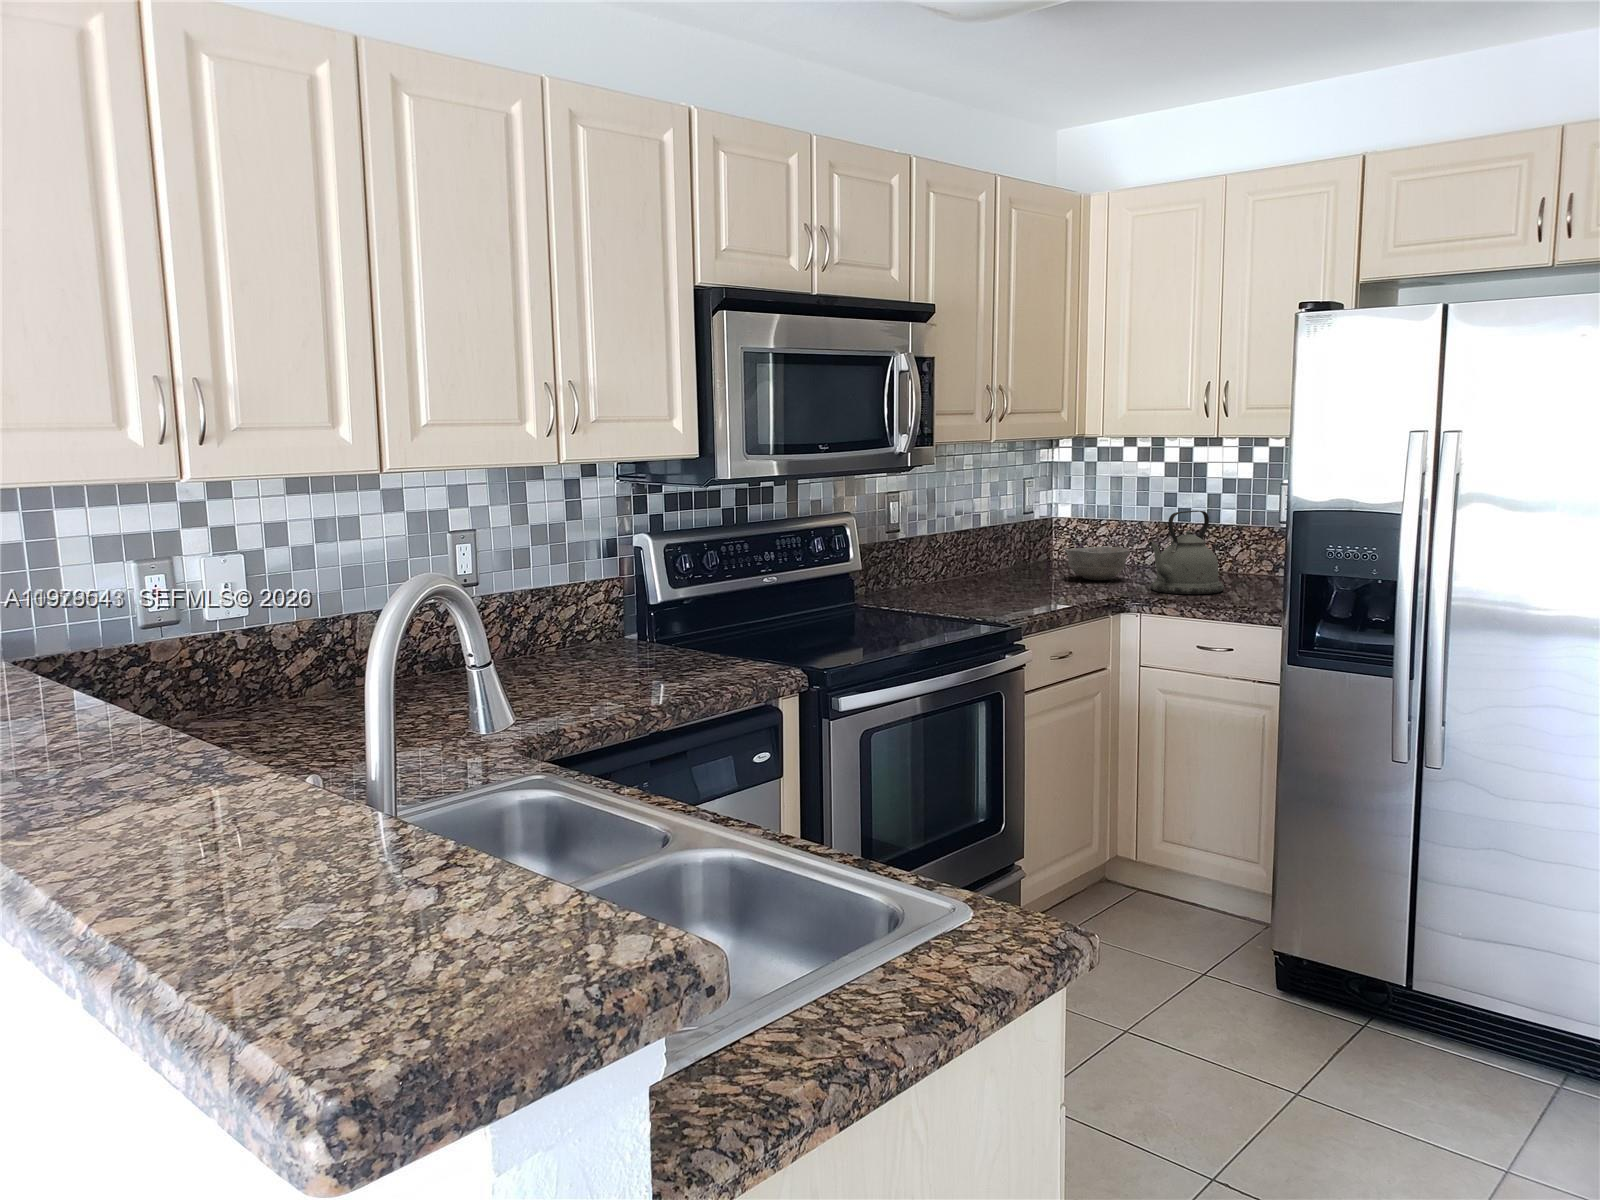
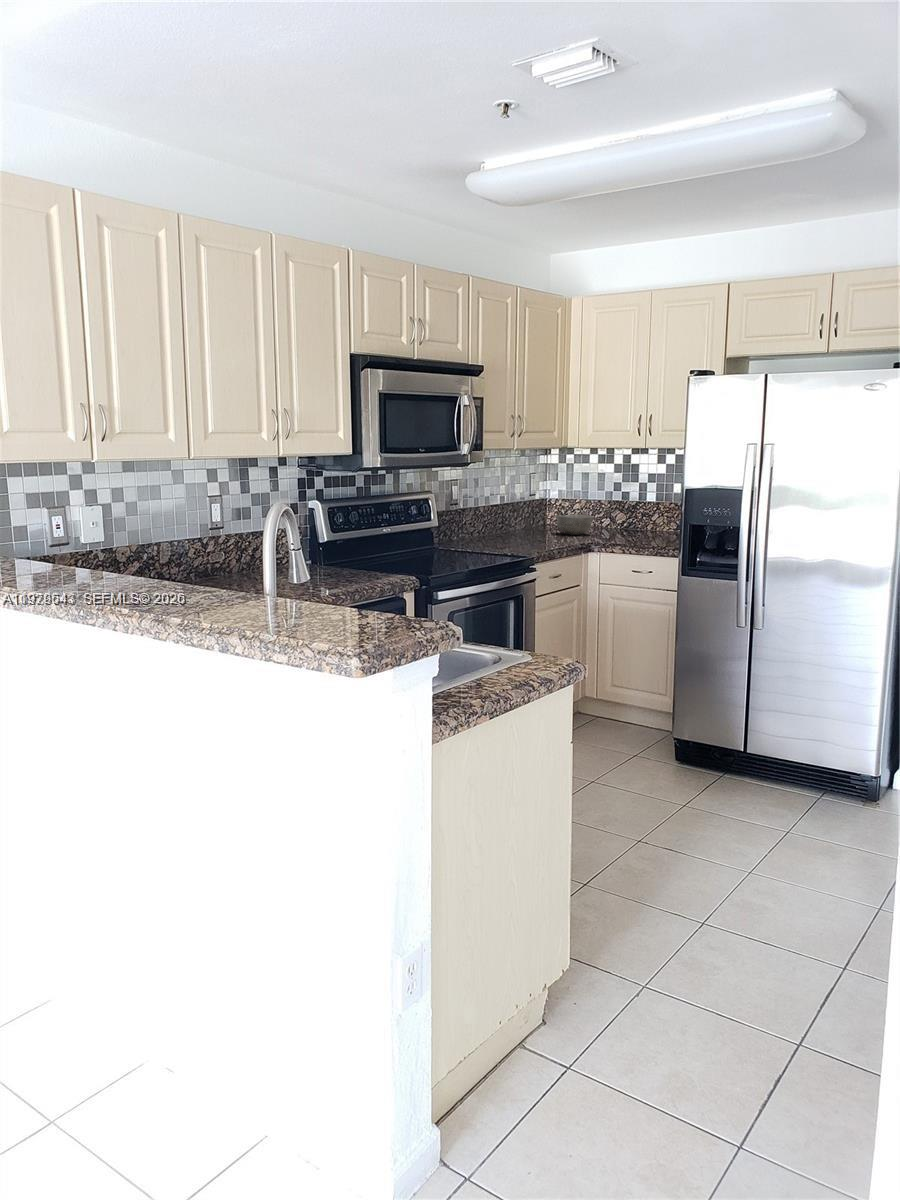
kettle: present [1149,511,1224,594] -> none [605,493,648,542]

